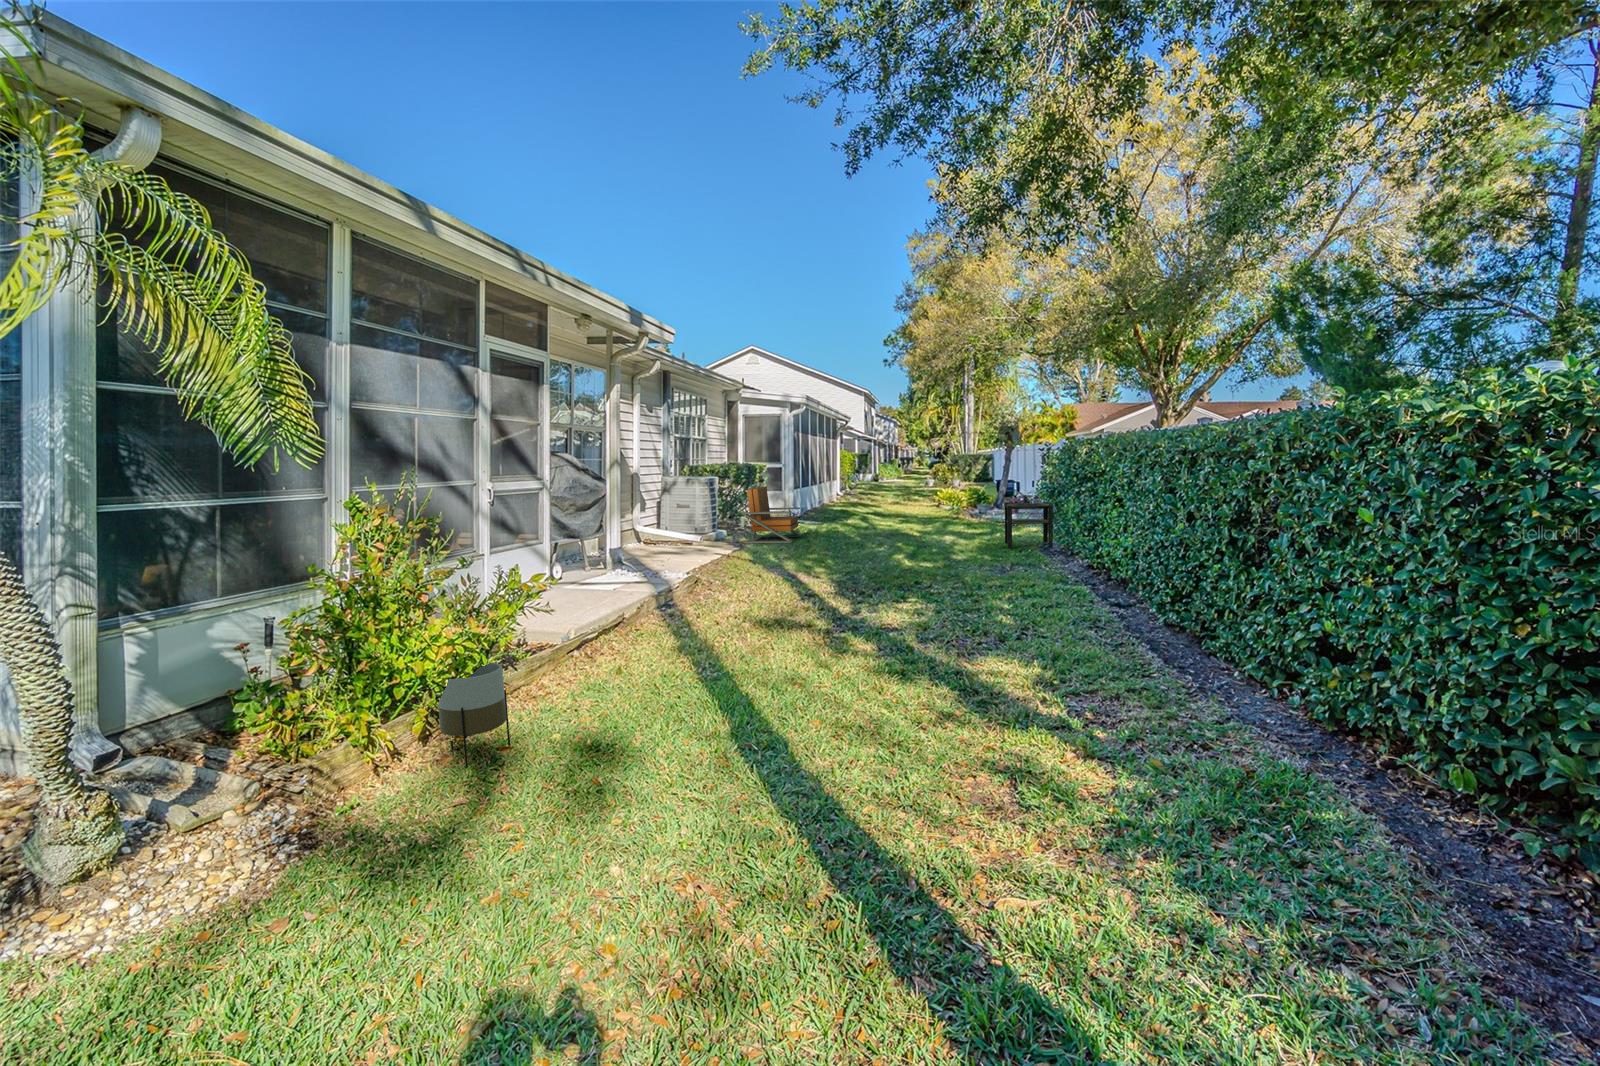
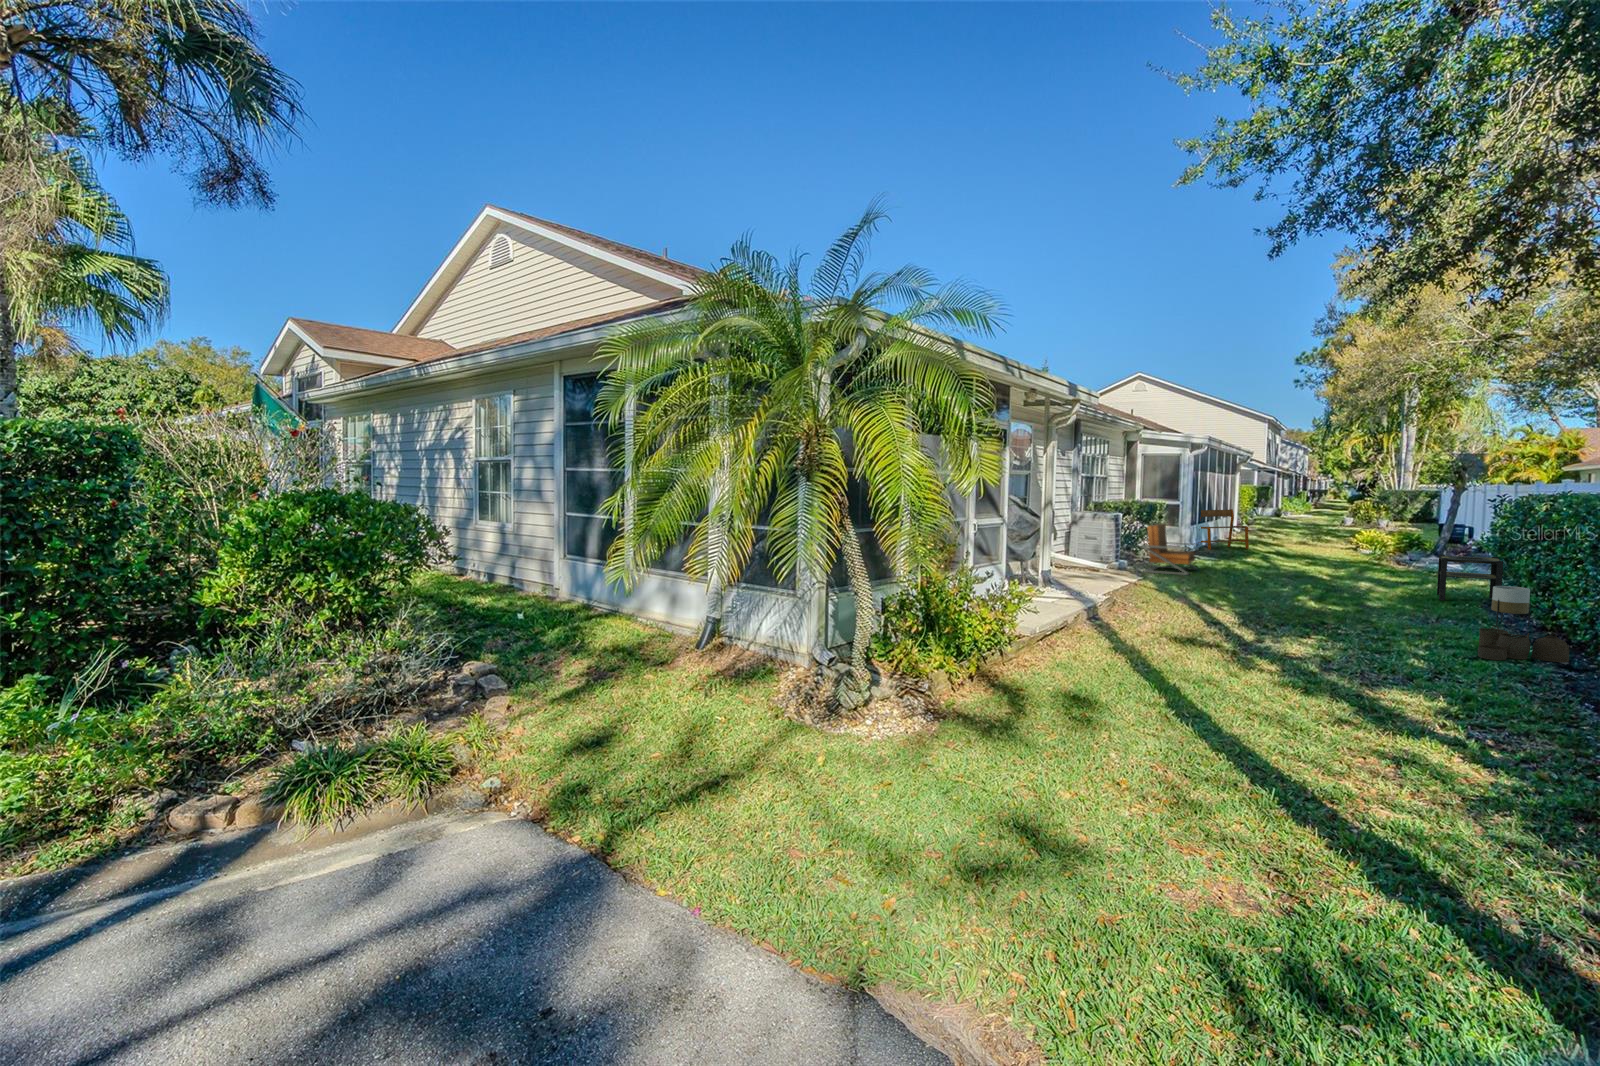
bench: none [801,472,850,515] -> present [1199,509,1249,550]
woven basket: none [1049,568,1118,605] -> present [1478,626,1569,662]
planter: present [438,662,510,768] -> present [1491,586,1531,626]

